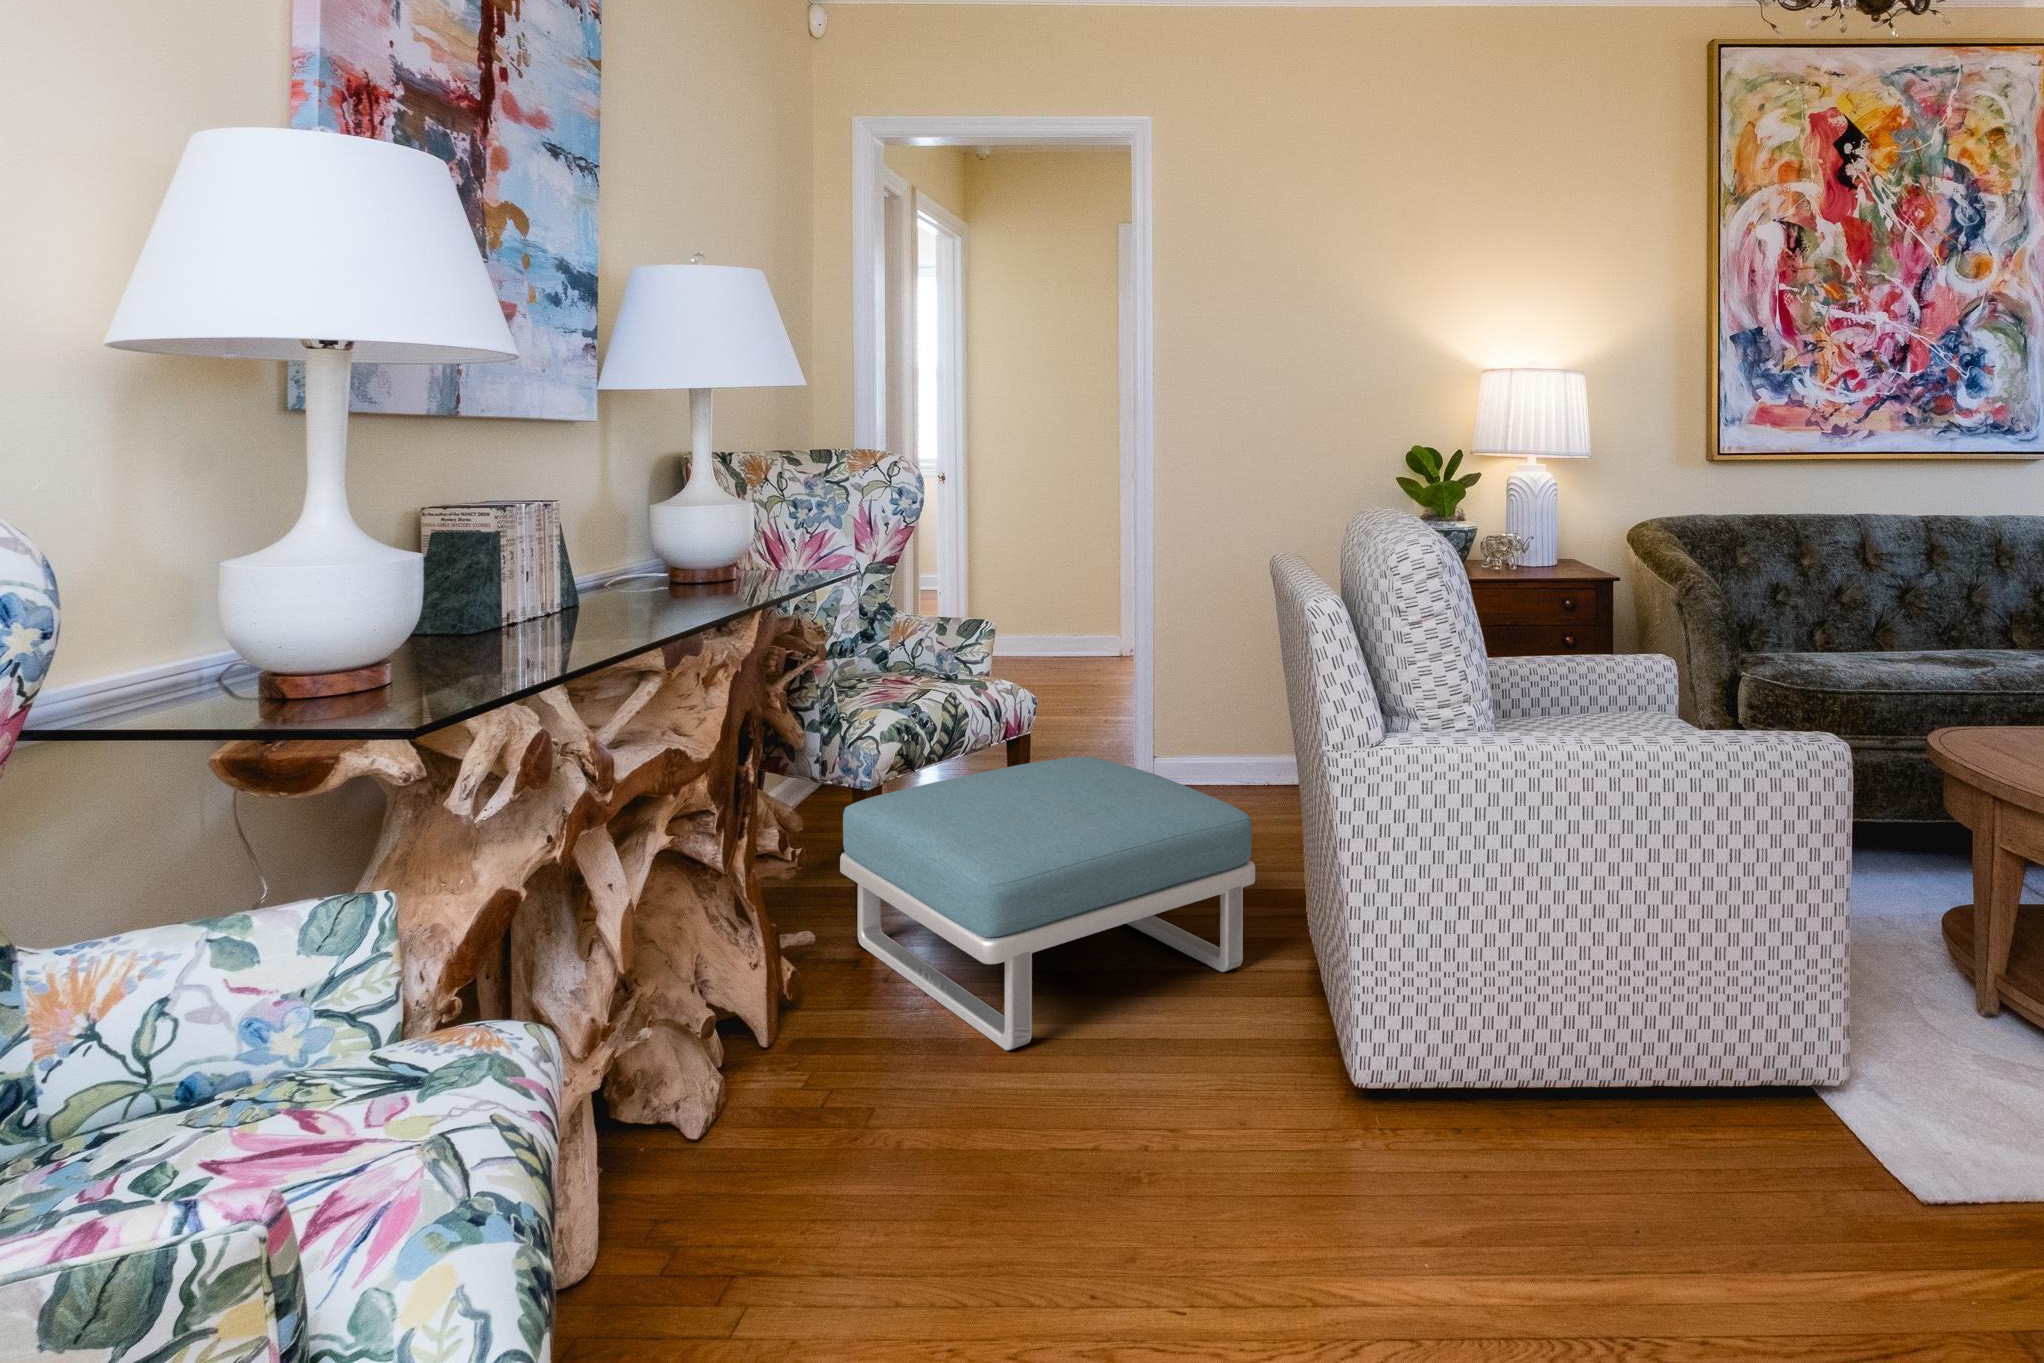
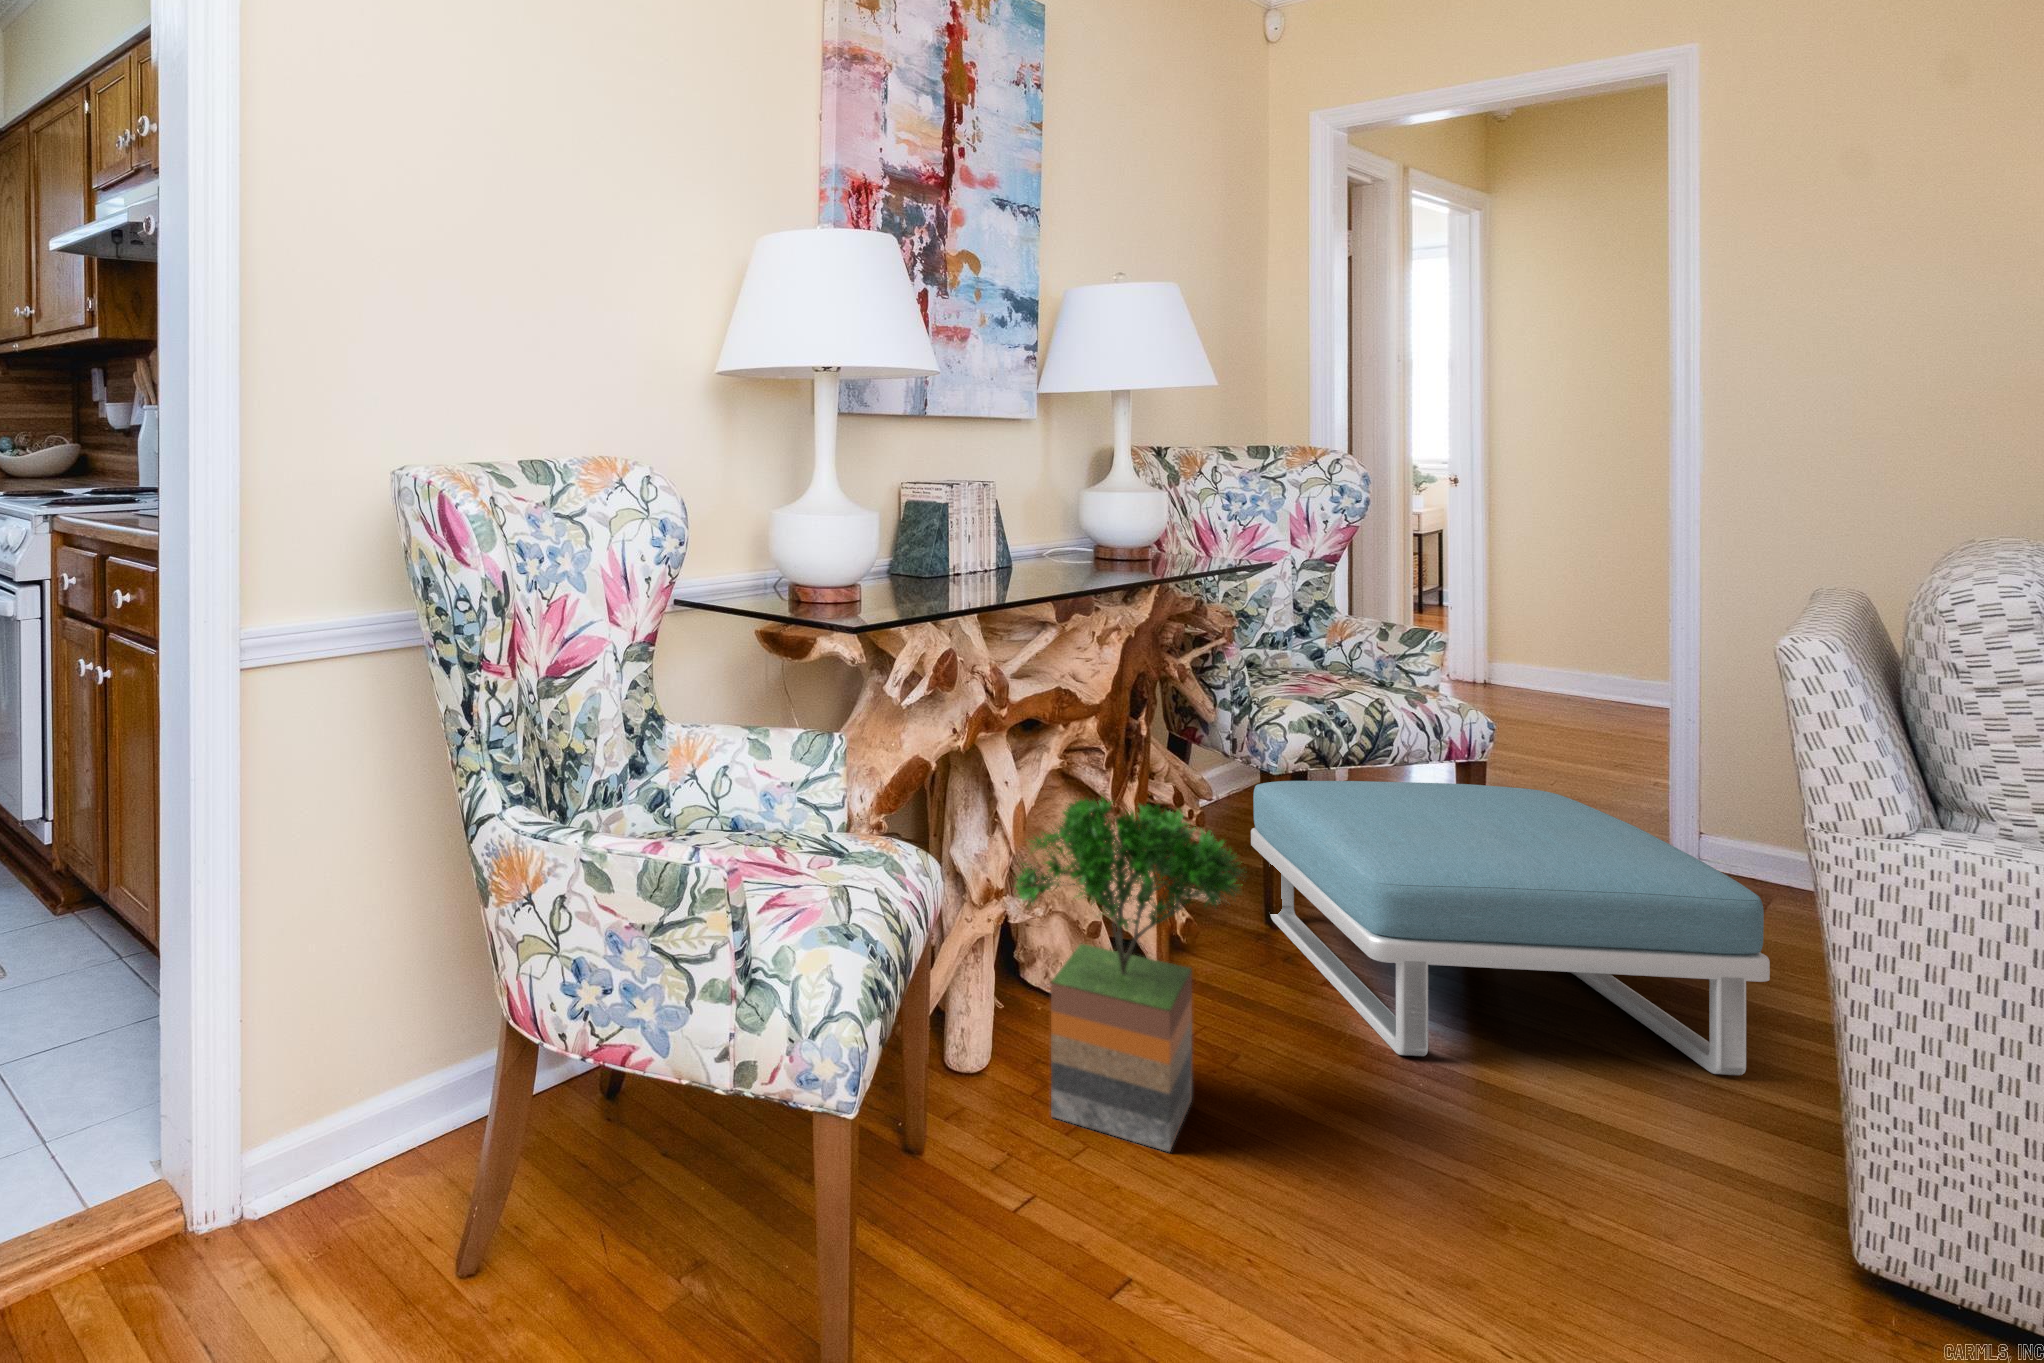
potted tree: none [624,861,901,1294] -> present [1016,798,1242,1152]

